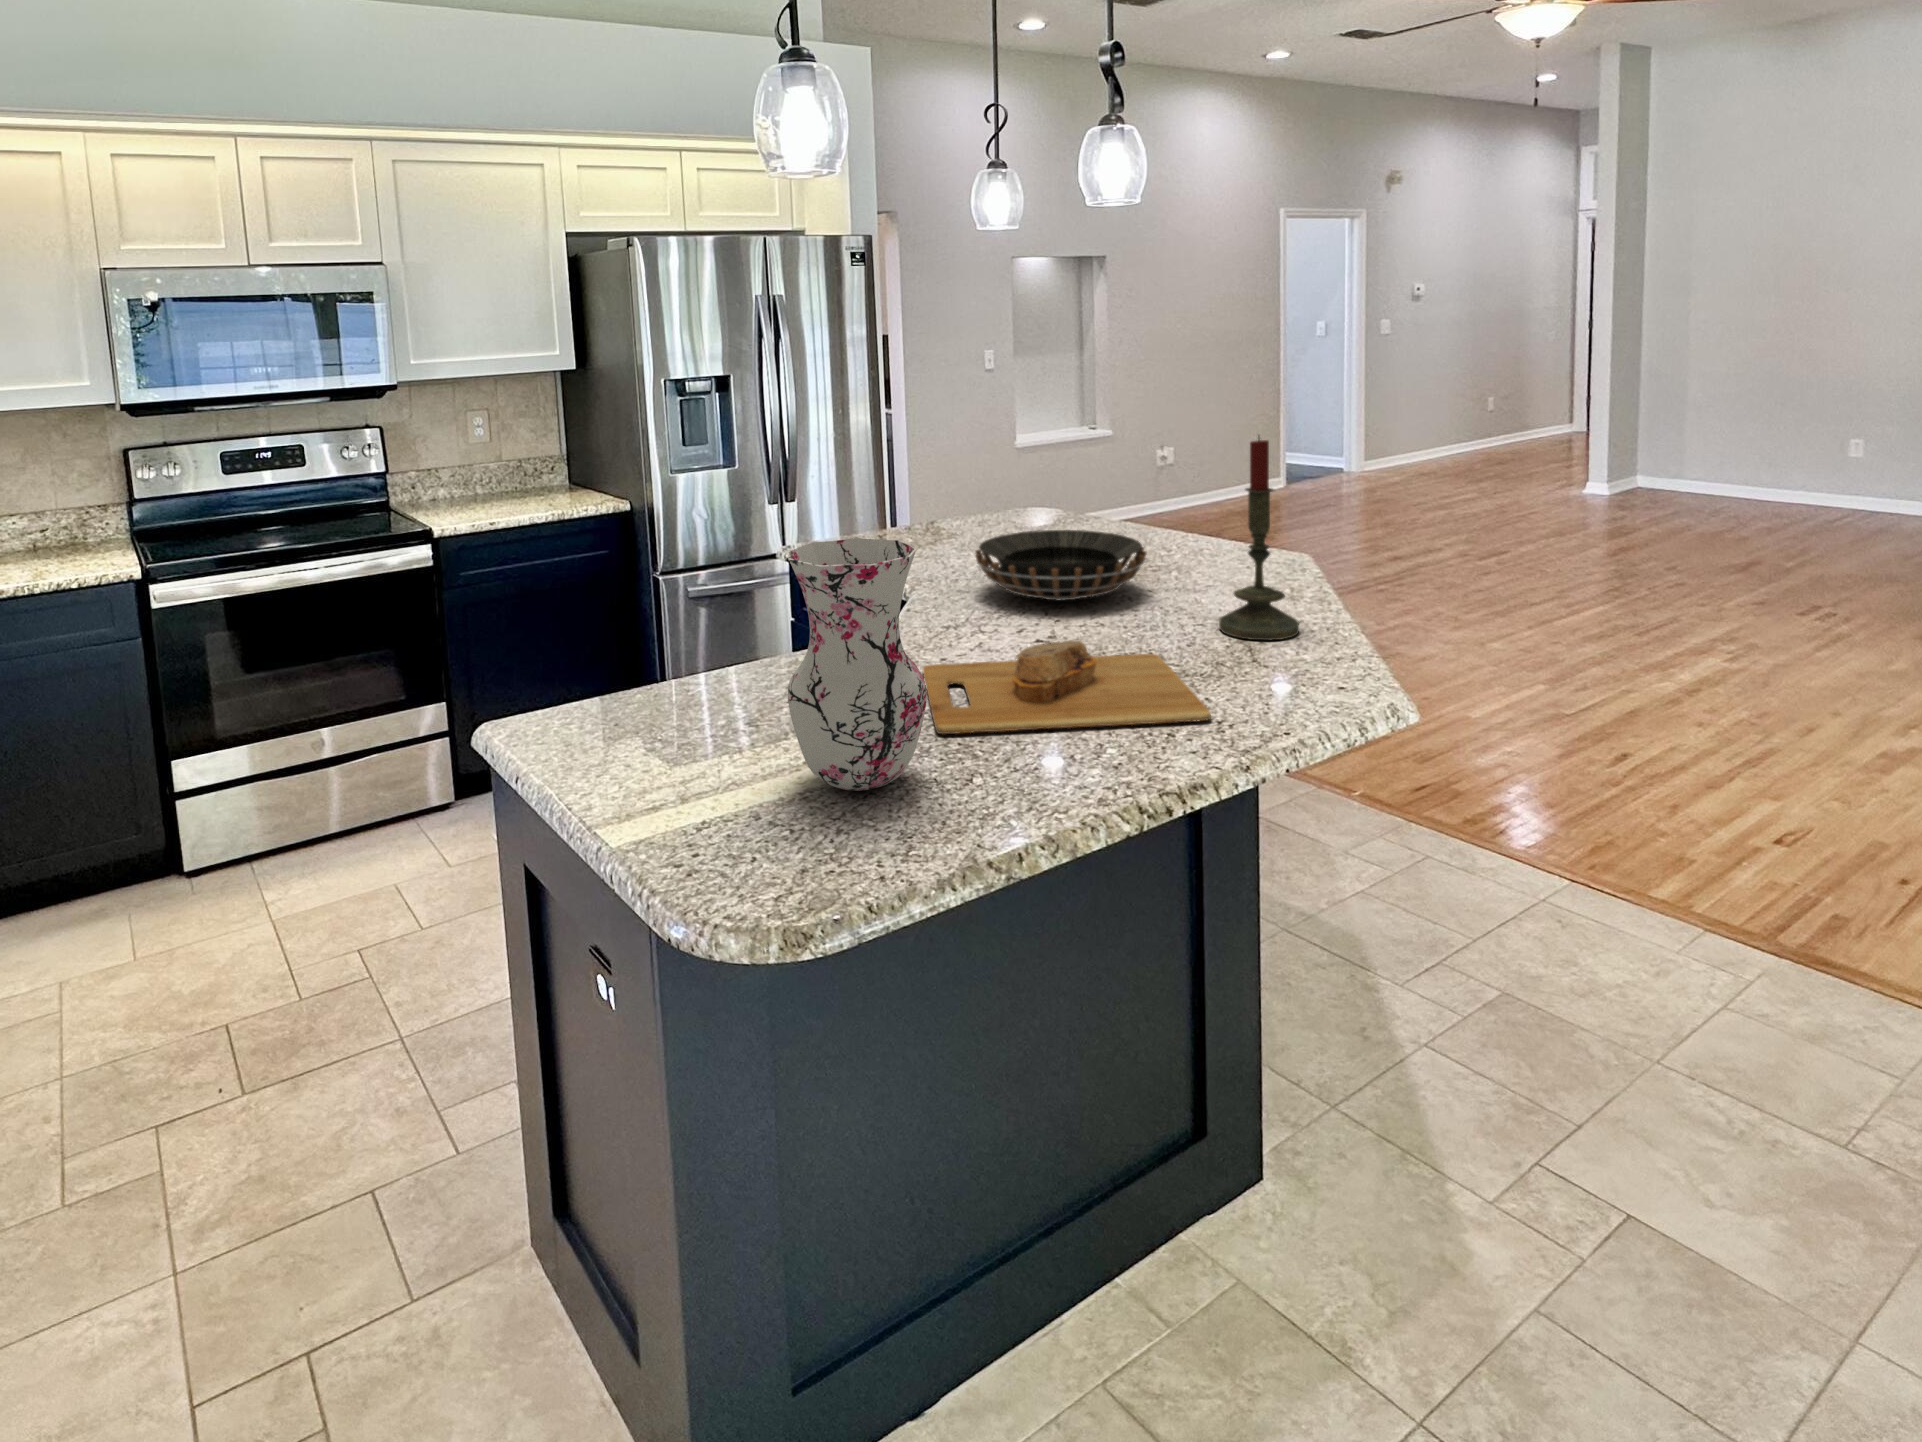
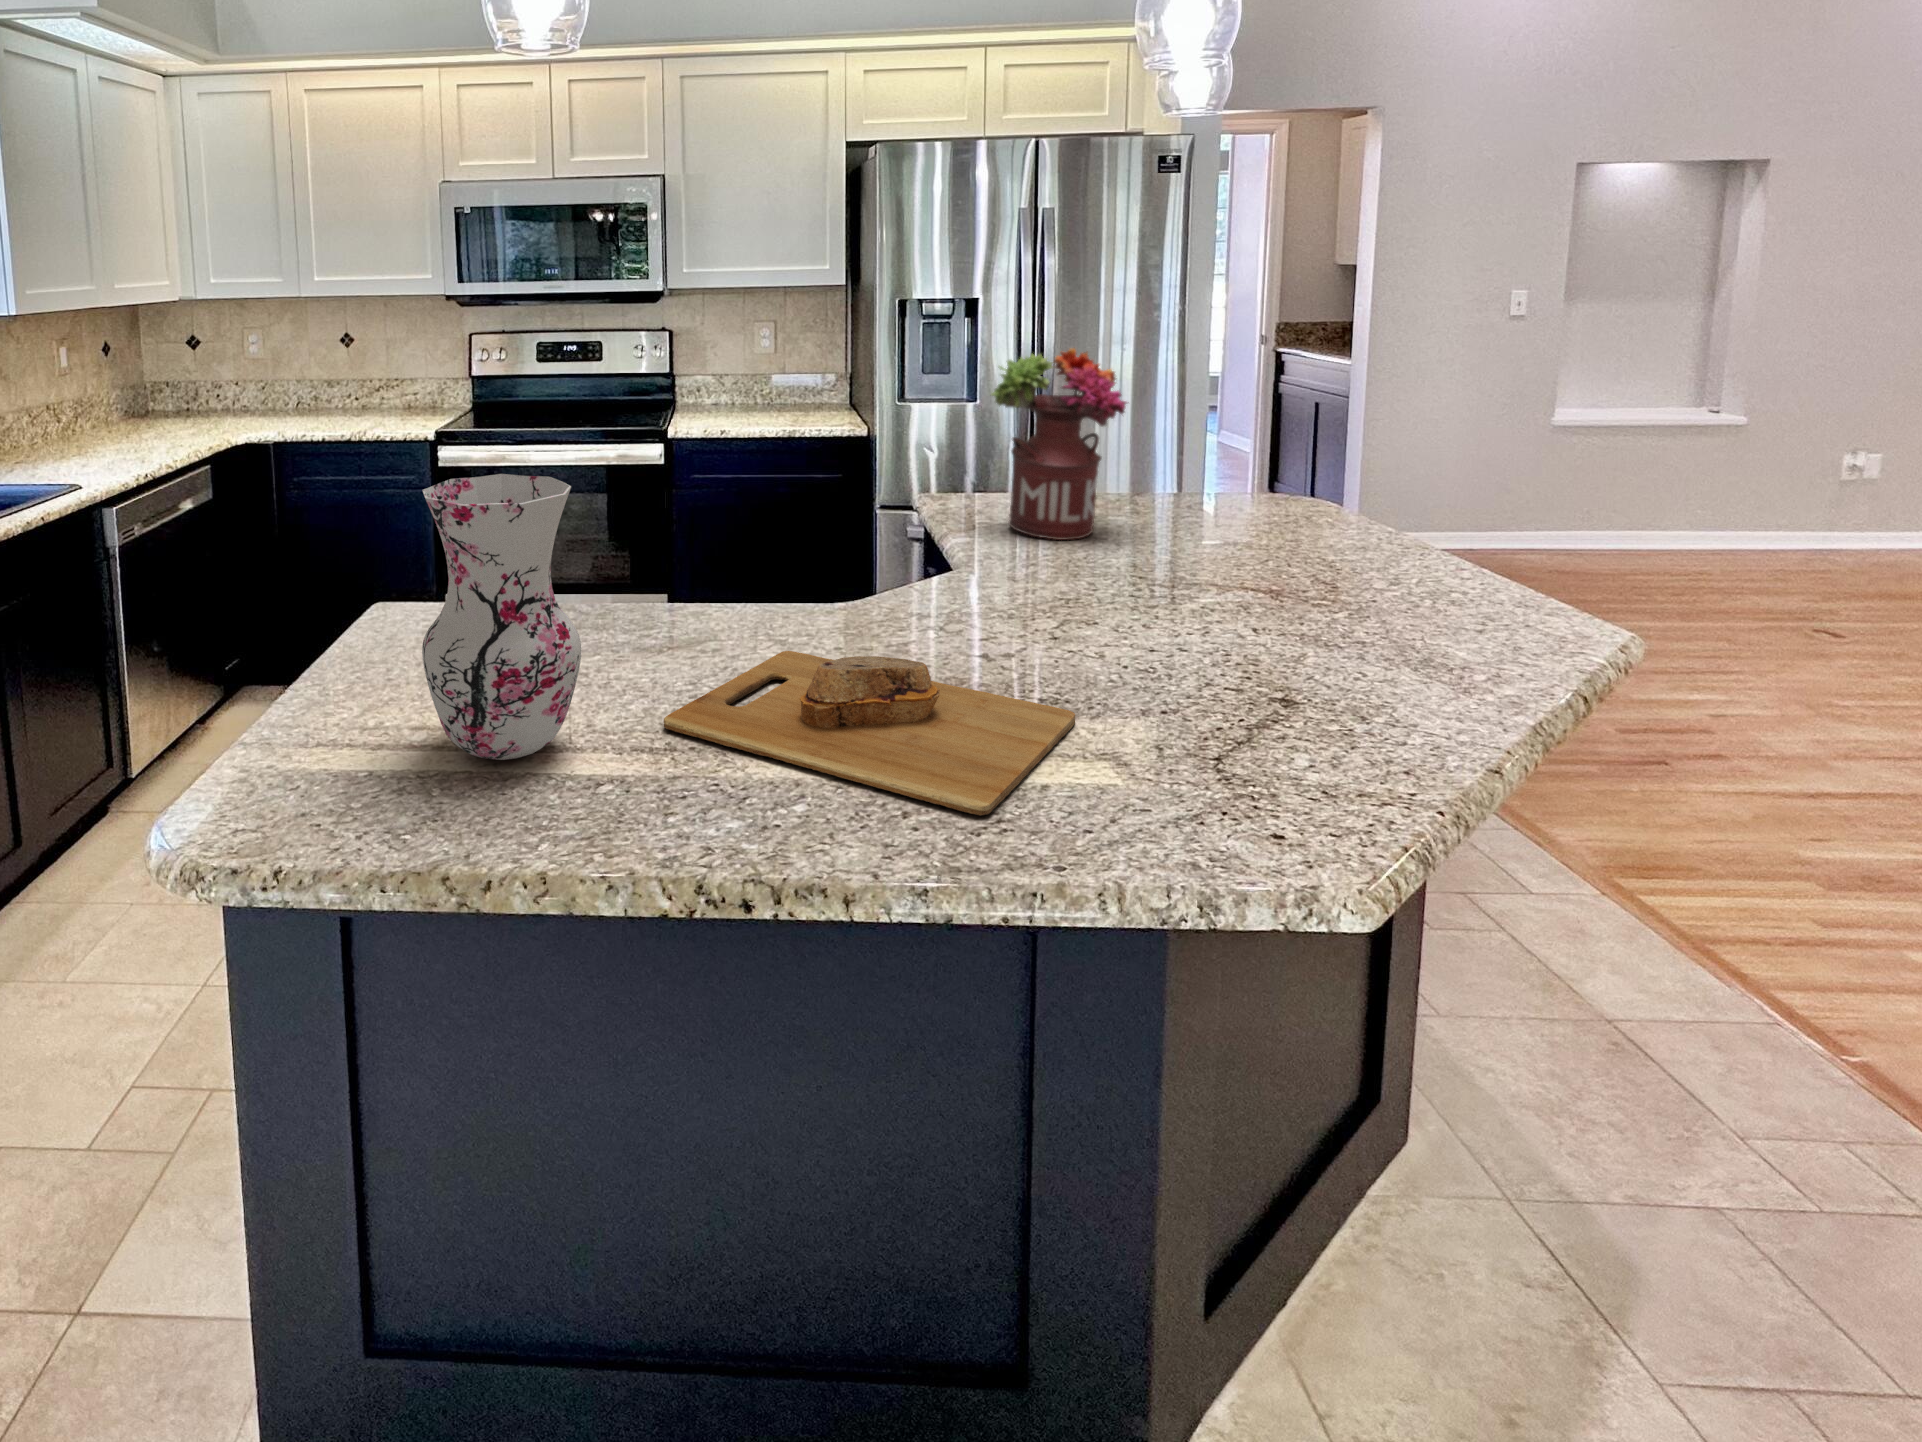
flower arrangement: none [881,406,984,559] -> present [992,348,1127,540]
candle: present [1219,439,1299,640] -> none [1243,423,1380,748]
decorative bowl: present [975,530,1147,601] -> none [1000,520,1249,622]

